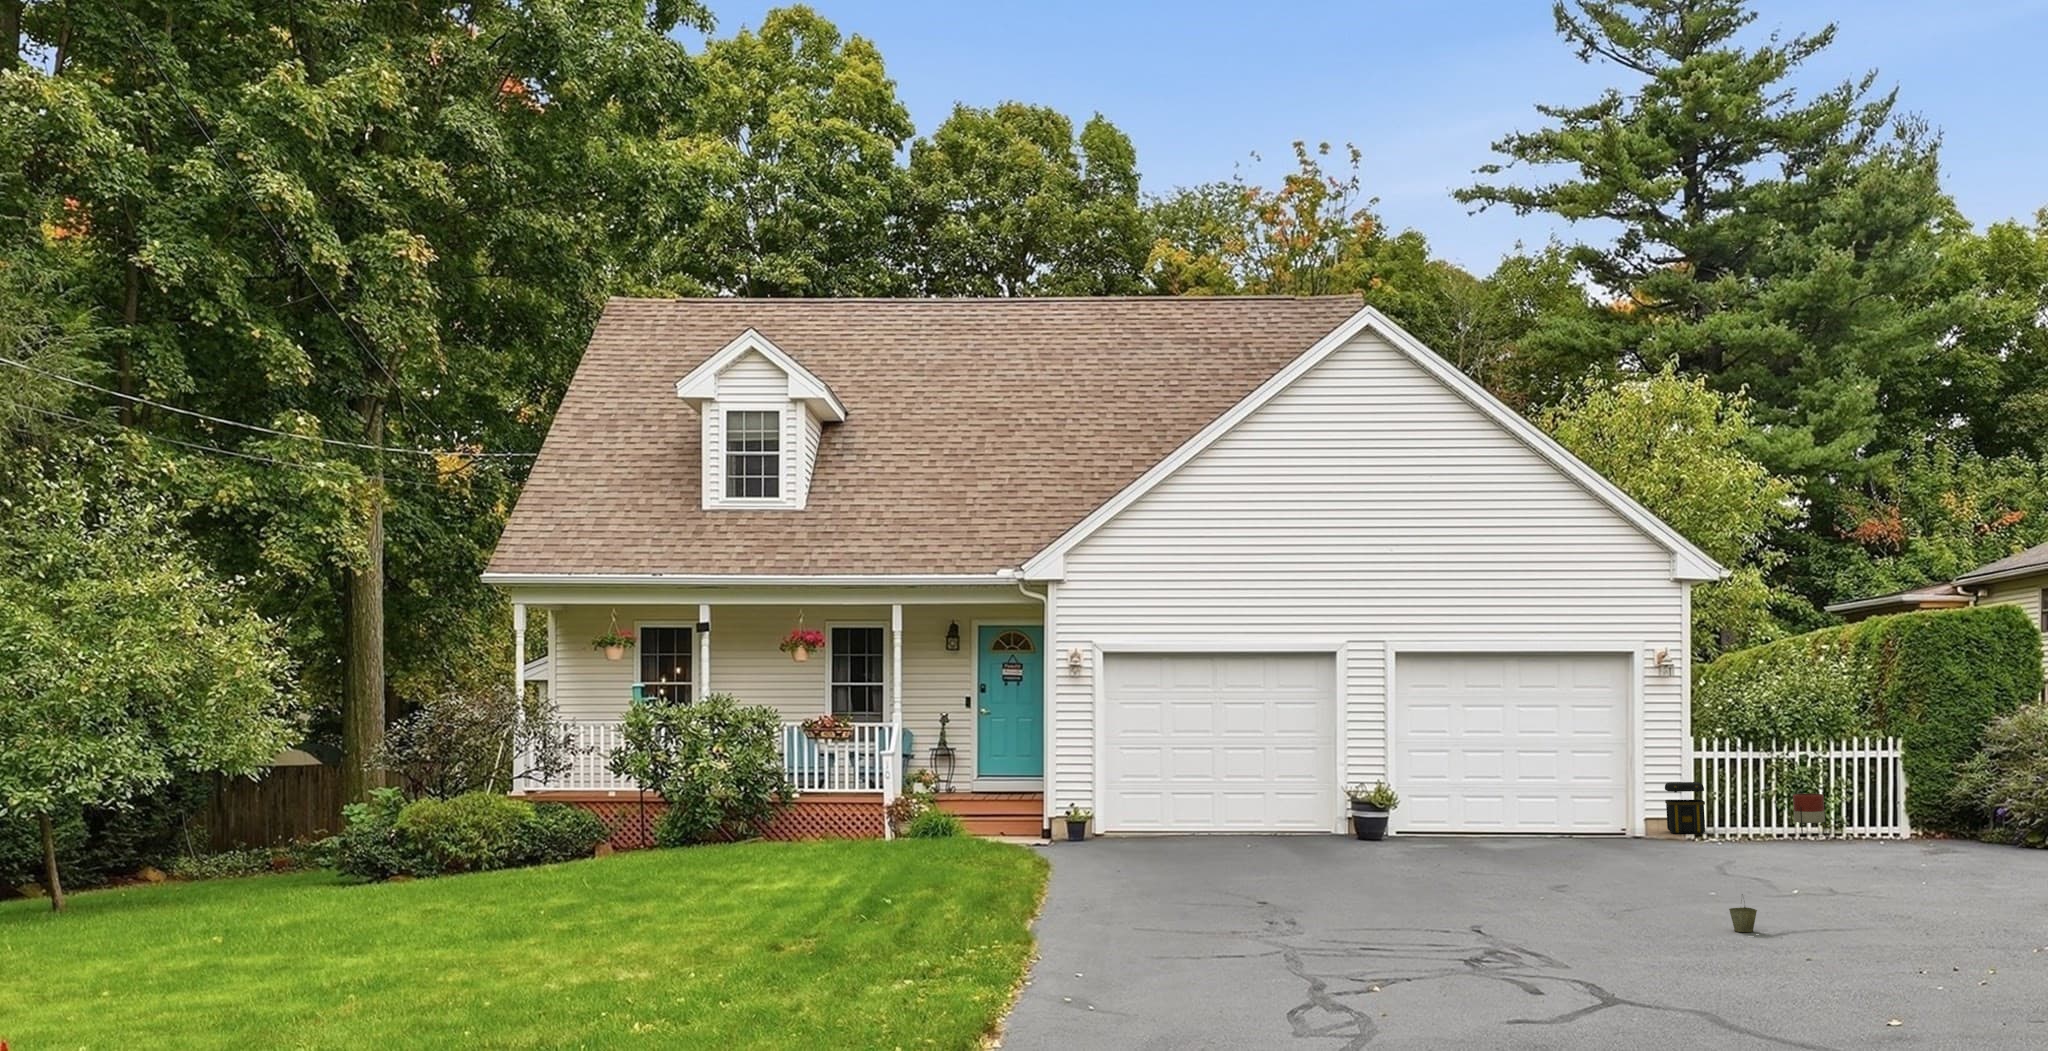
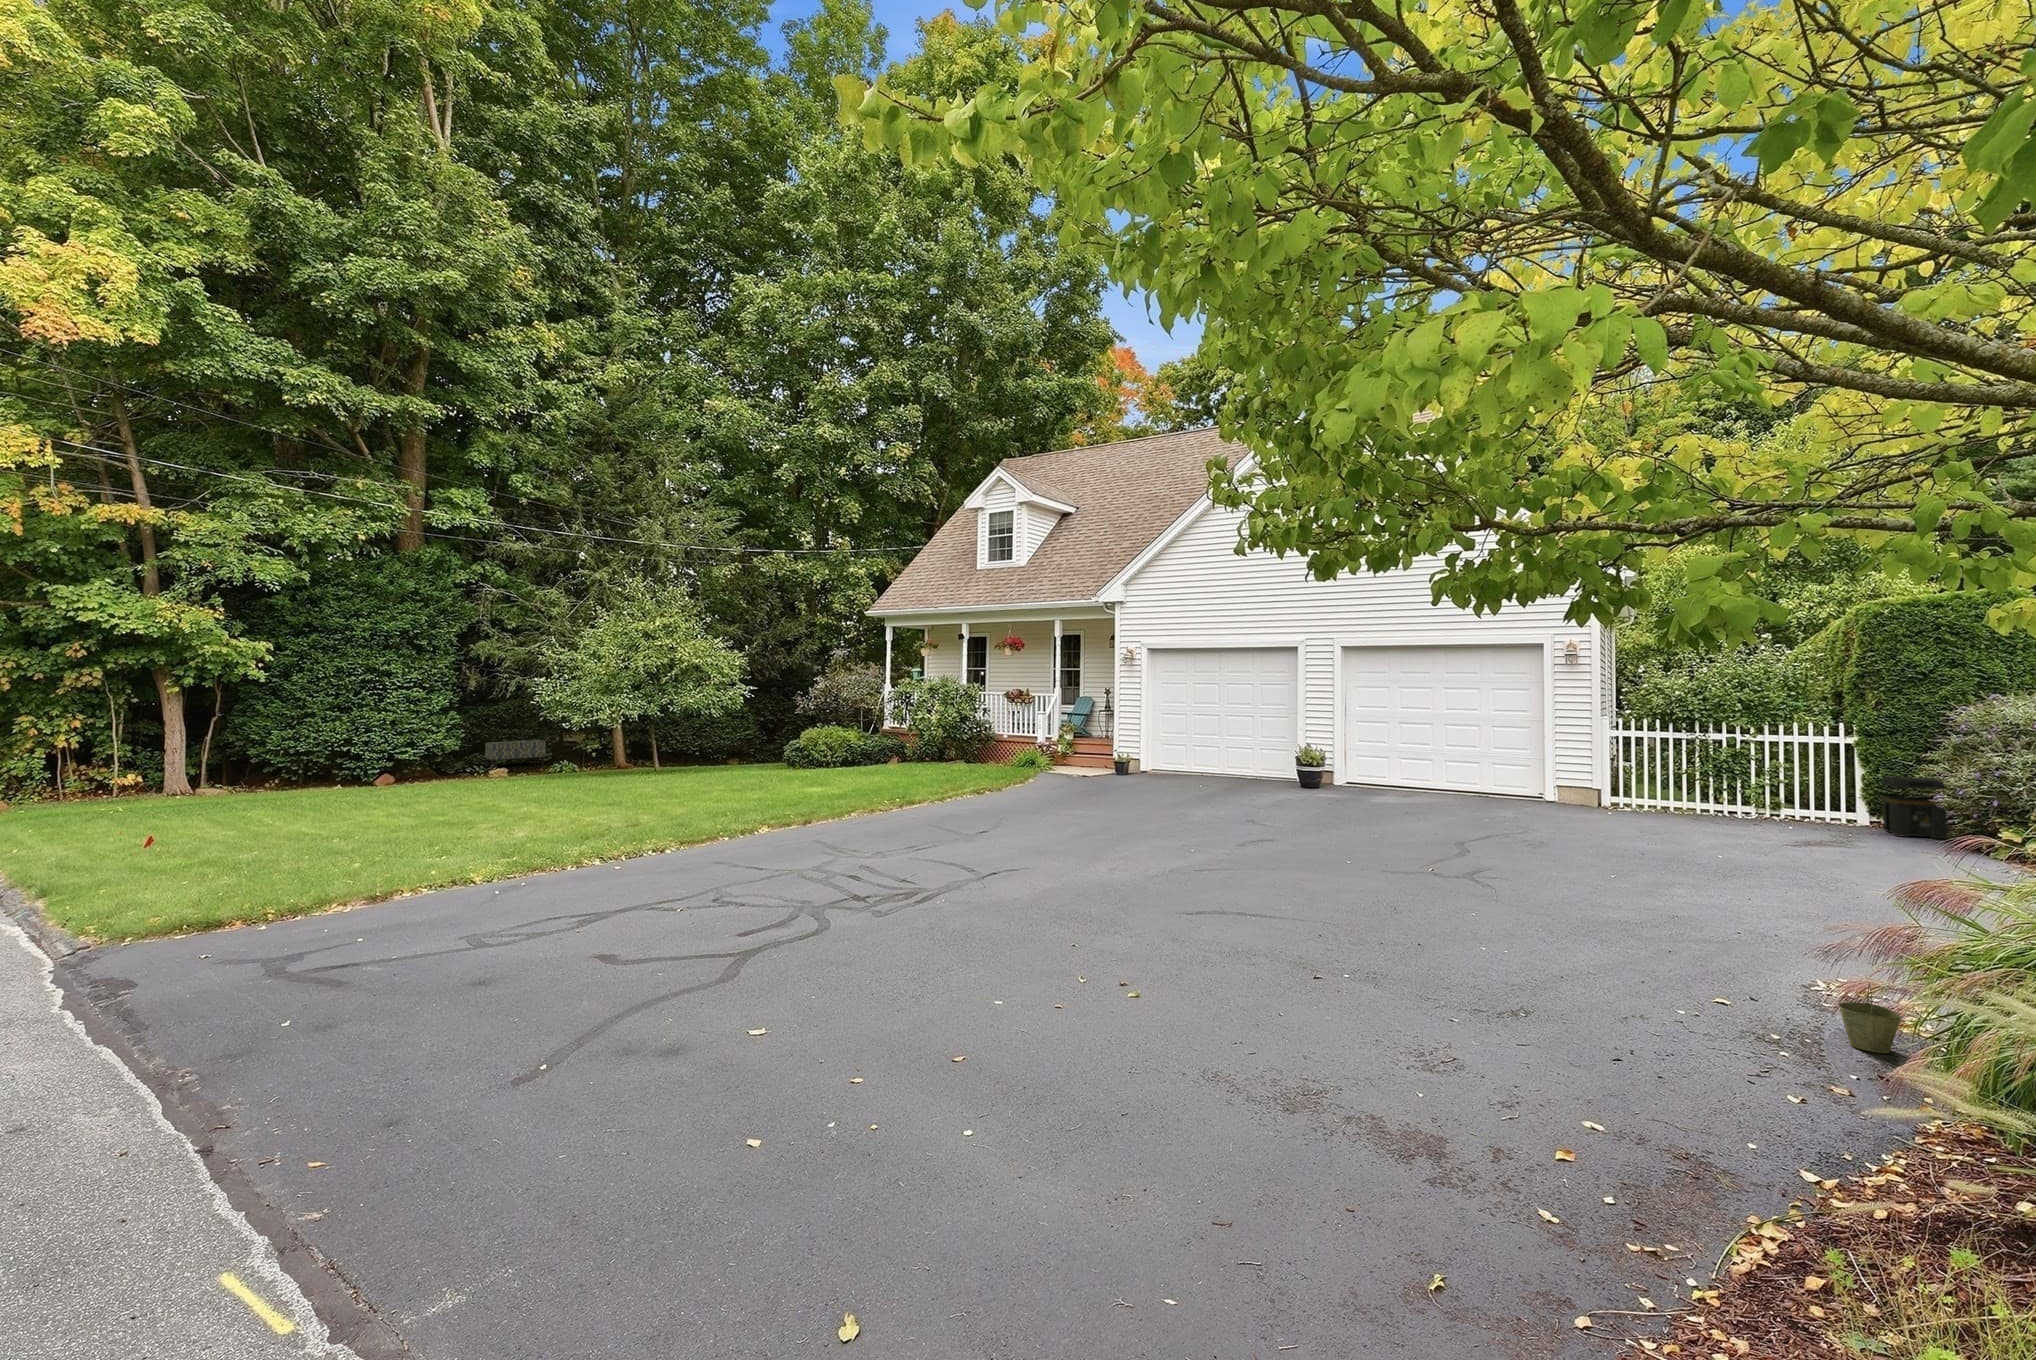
toolbox: present [1665,782,1705,834] -> present [1882,776,1947,839]
planter: present [1793,794,1827,835] -> none [1722,775,1759,816]
bench: none [225,803,306,843] -> present [485,740,546,767]

